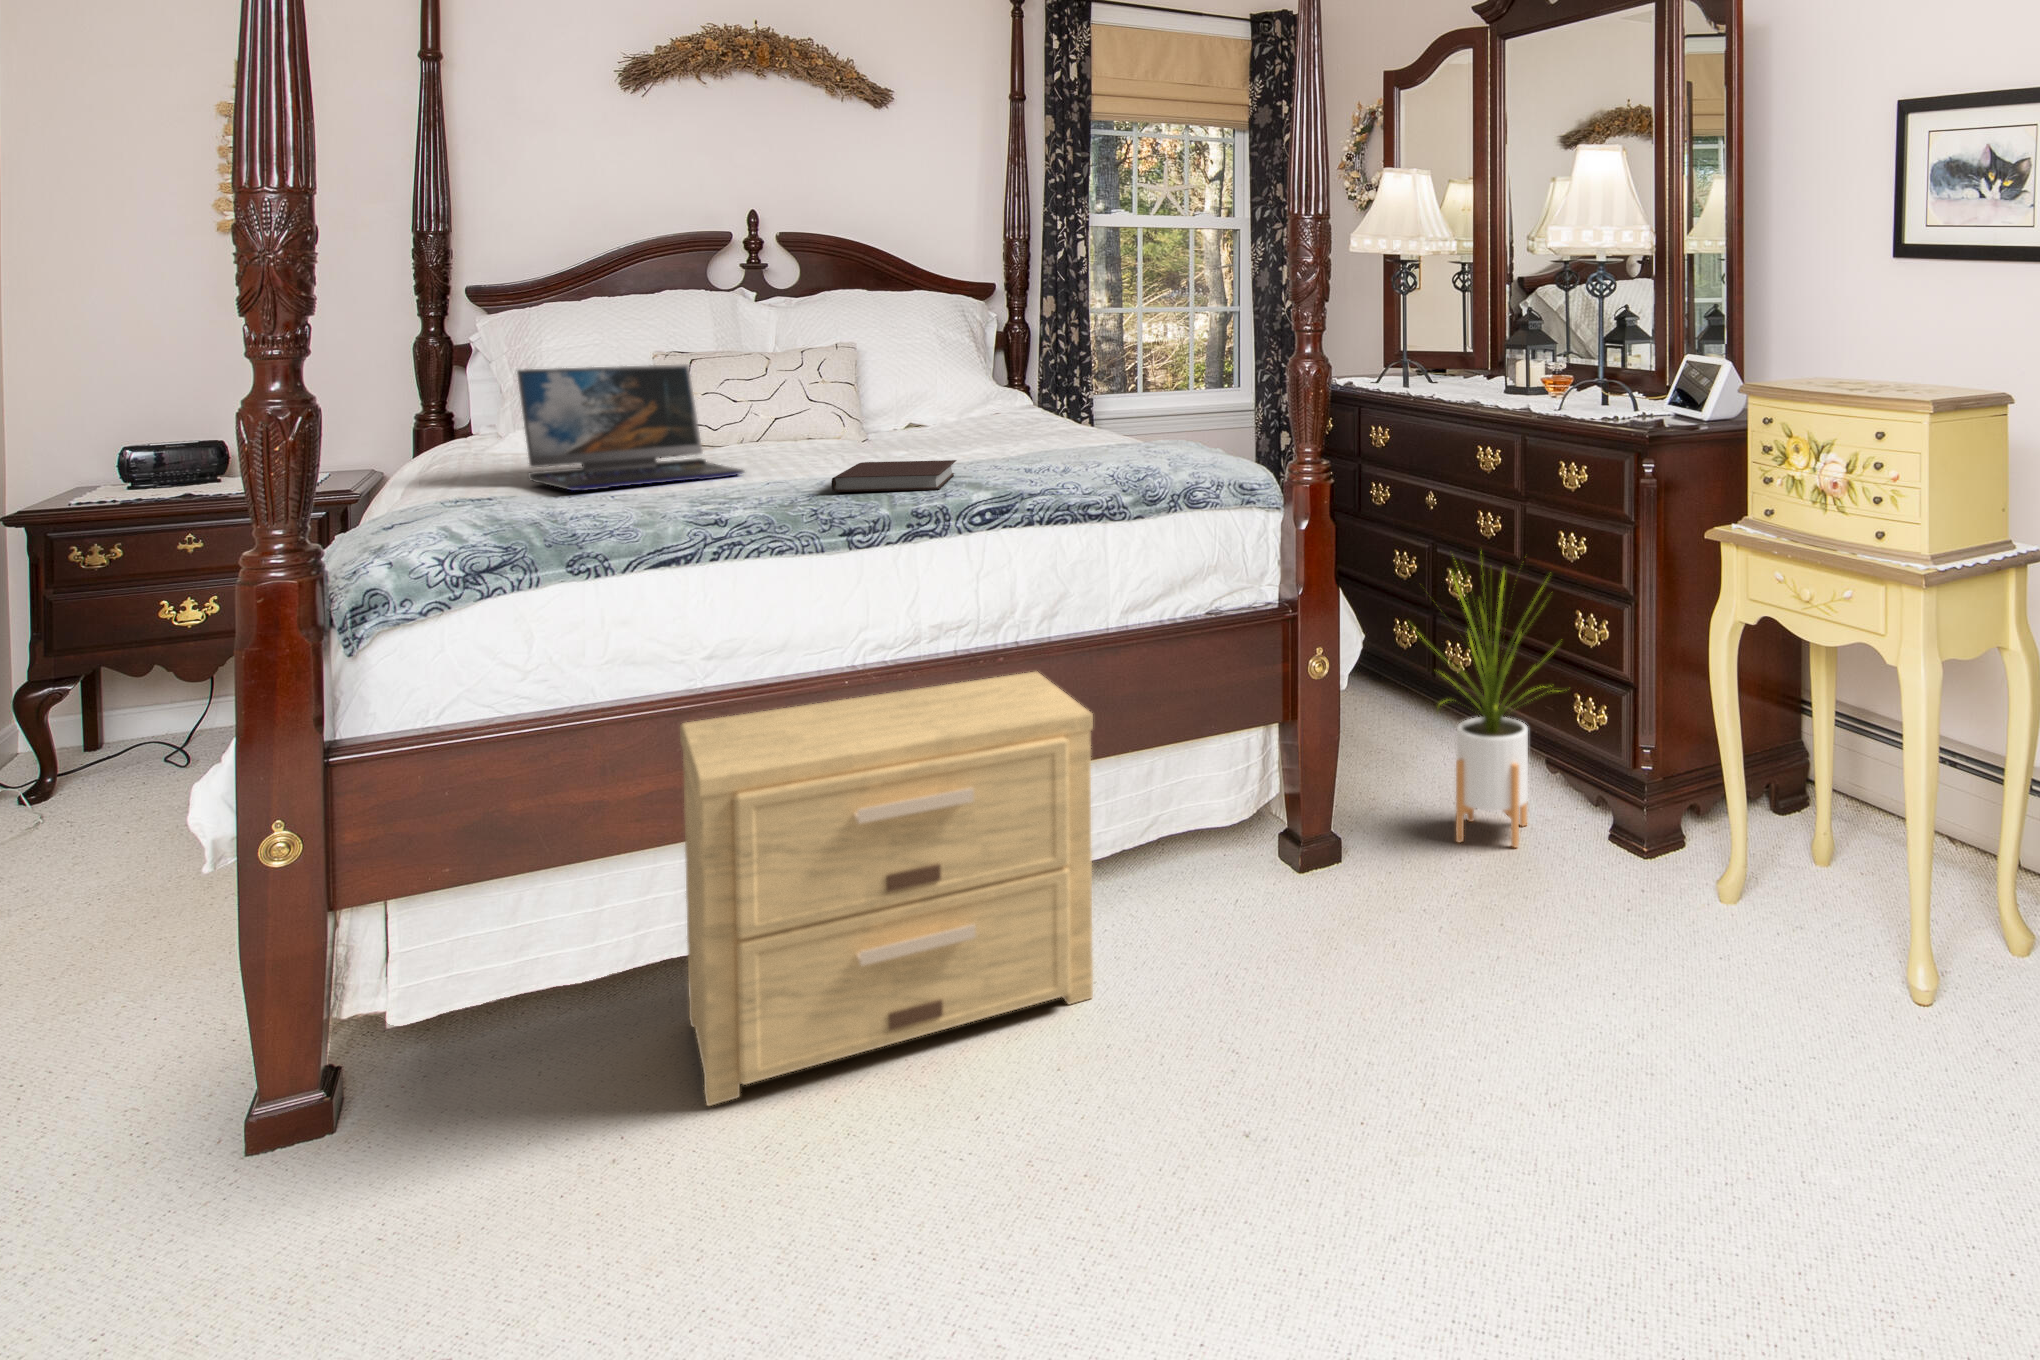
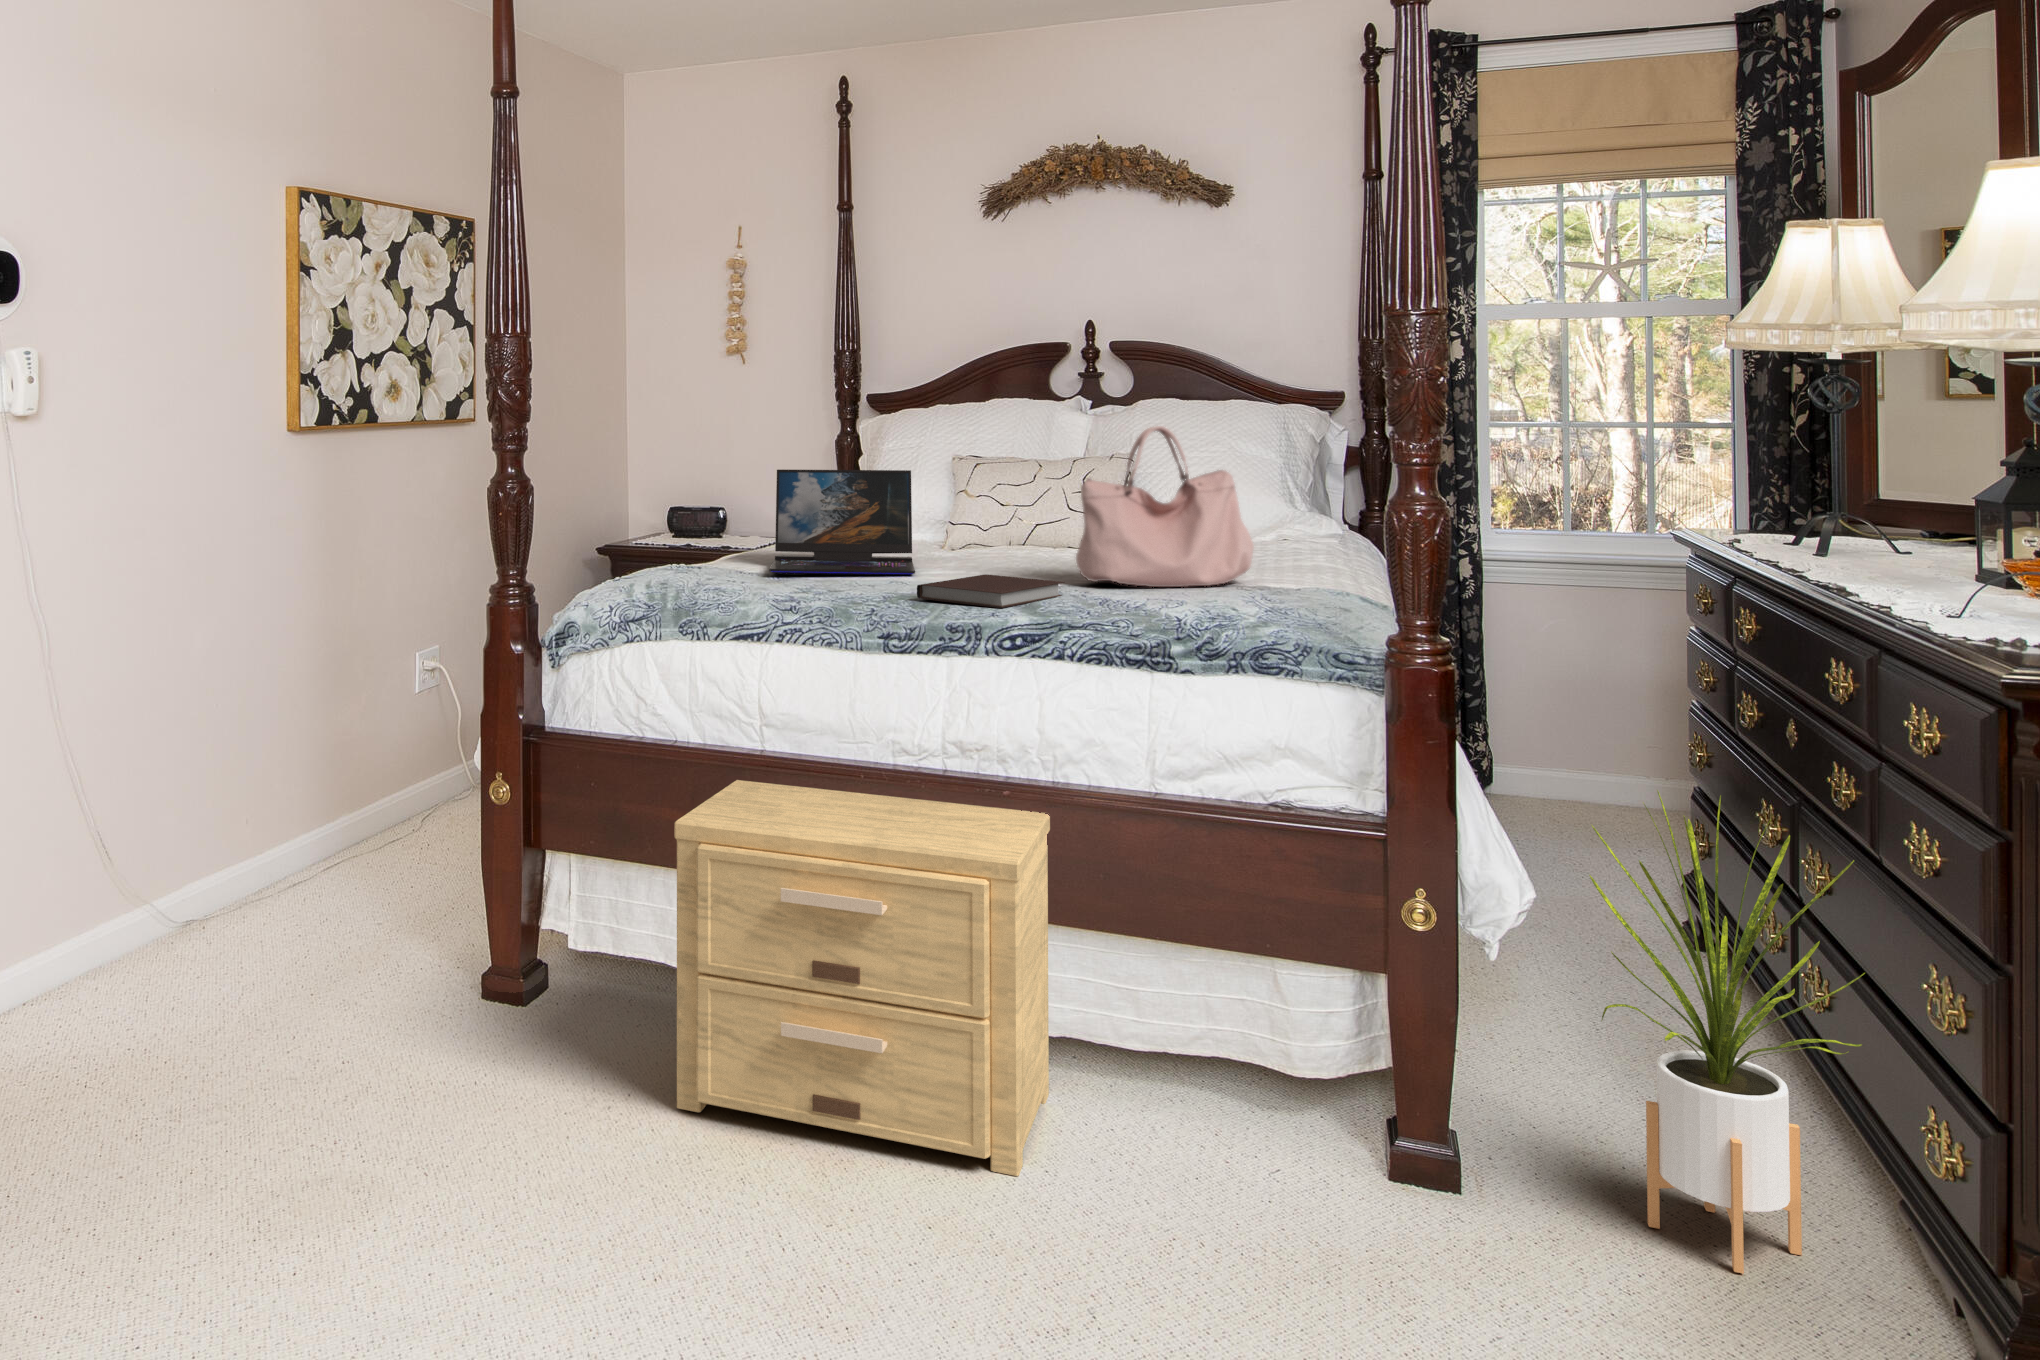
handbag: none [936,310,1079,459] -> present [1076,426,1254,587]

